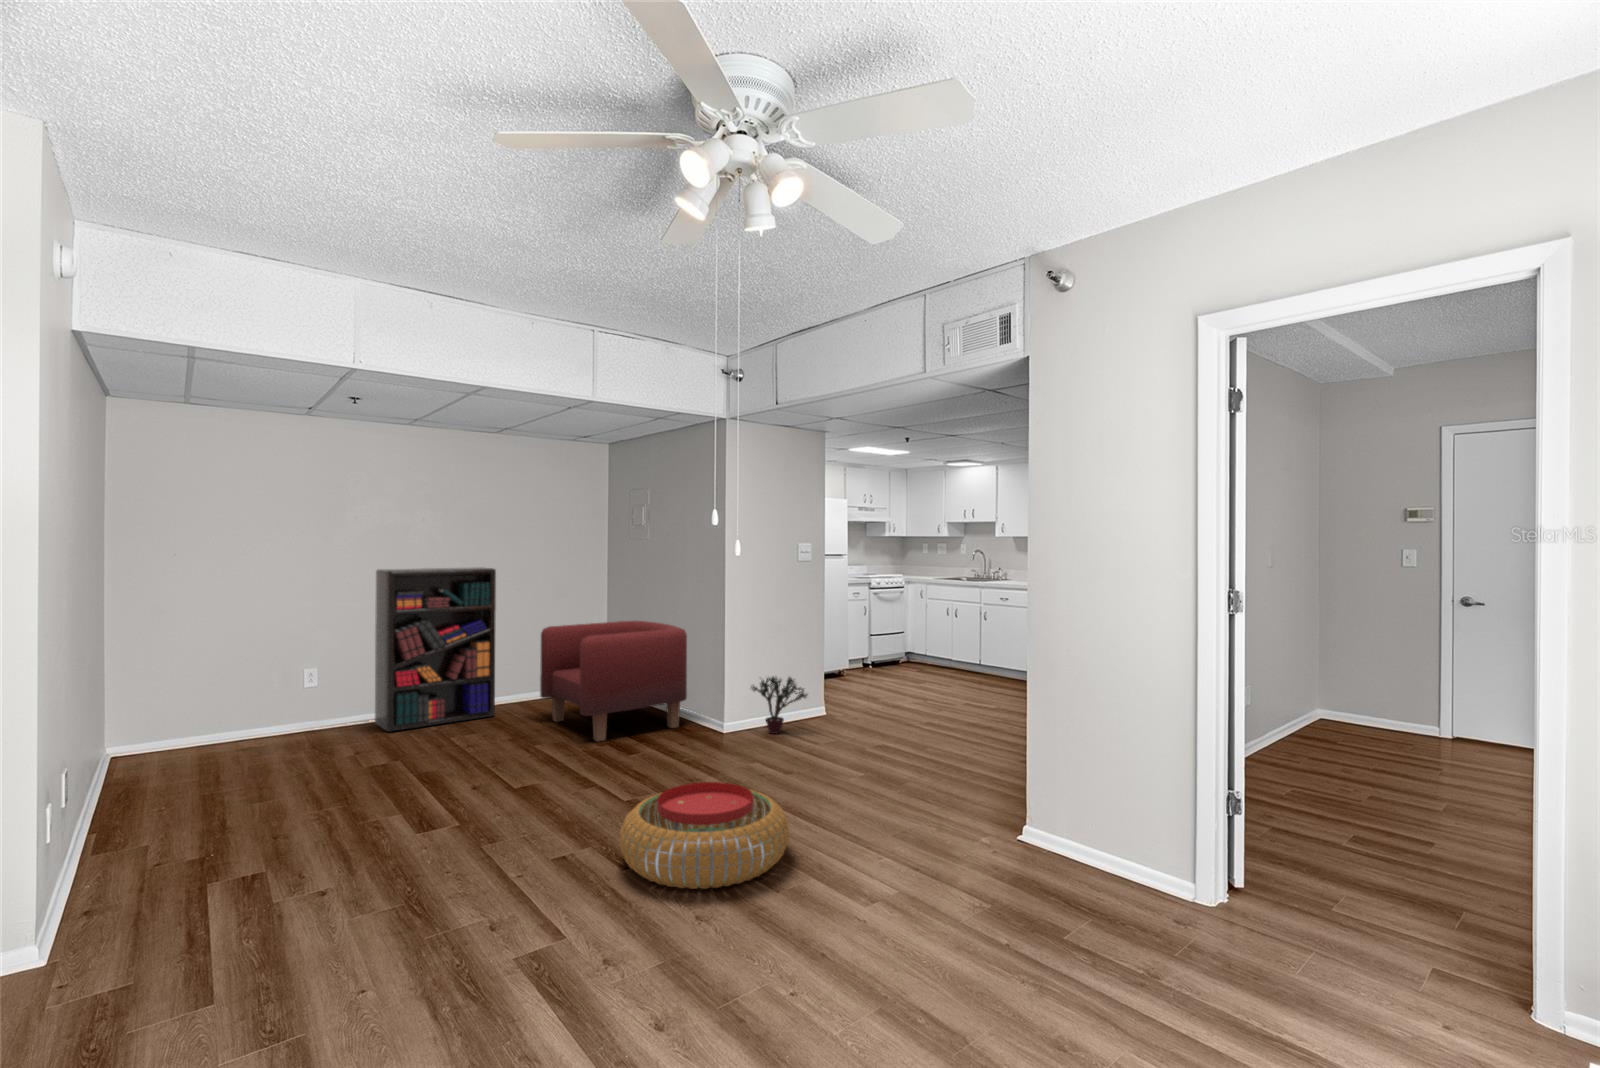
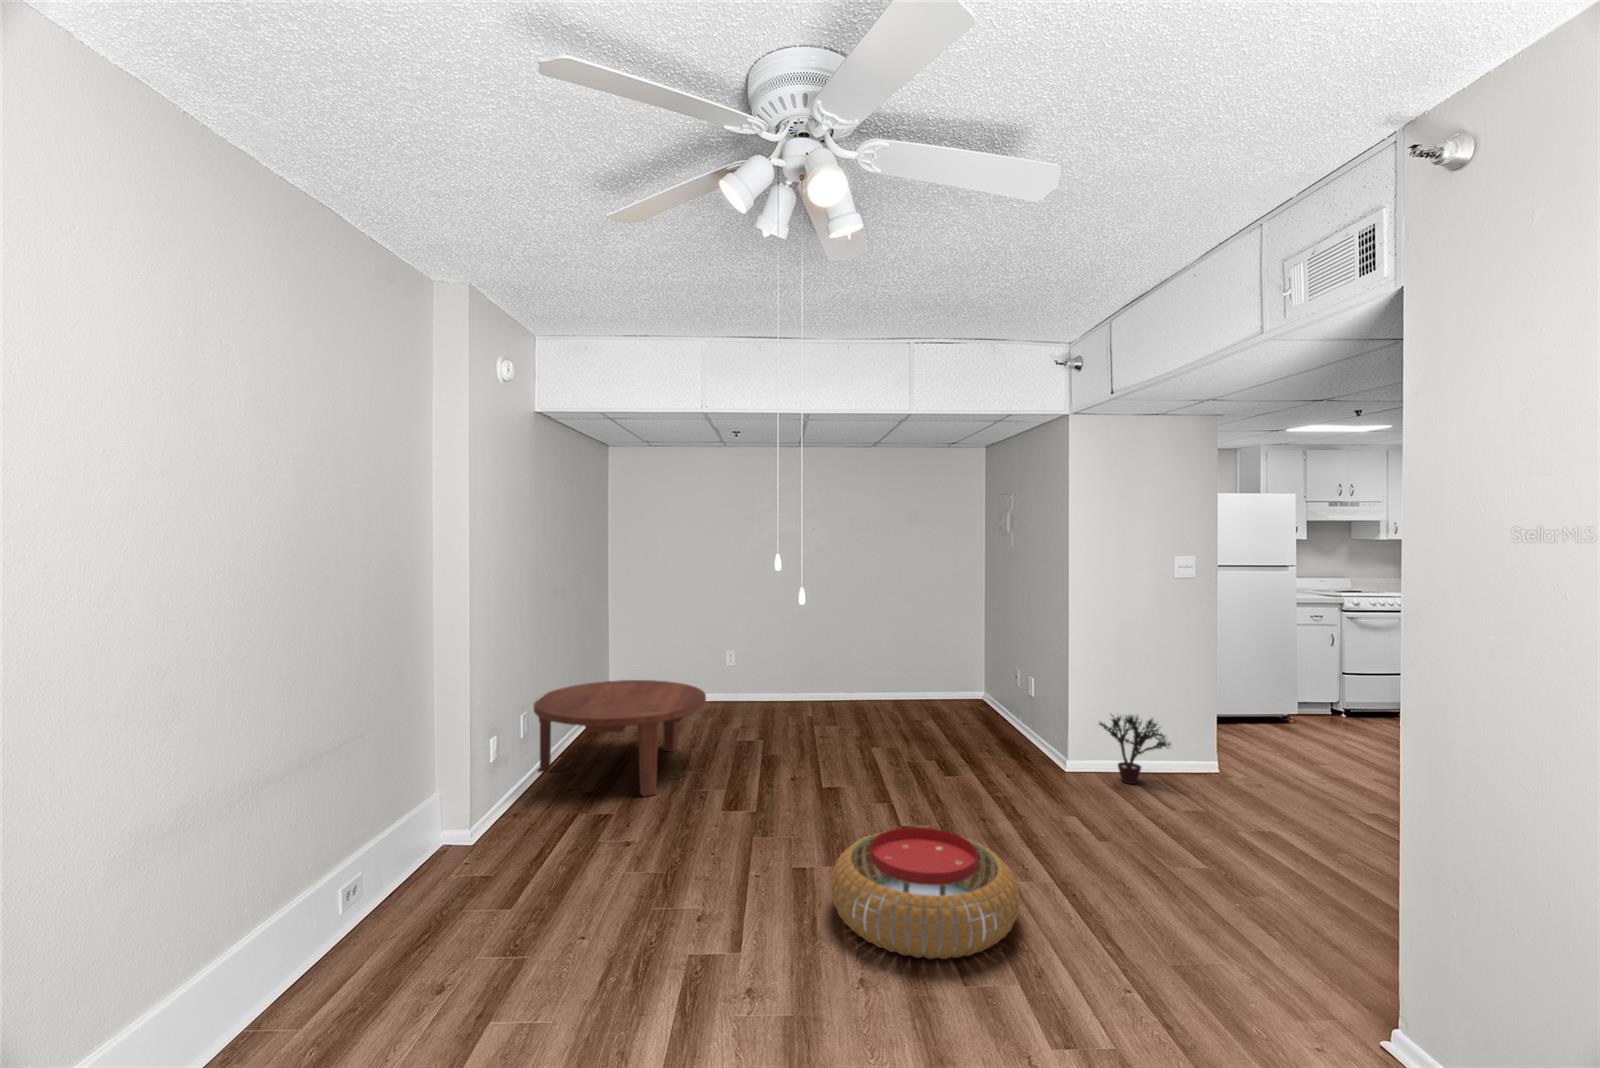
bookshelf: present [375,567,496,732] -> none [773,570,867,711]
armchair: present [540,621,687,741] -> none [898,631,1037,754]
coffee table: none [91,706,360,853] -> present [534,680,706,796]

